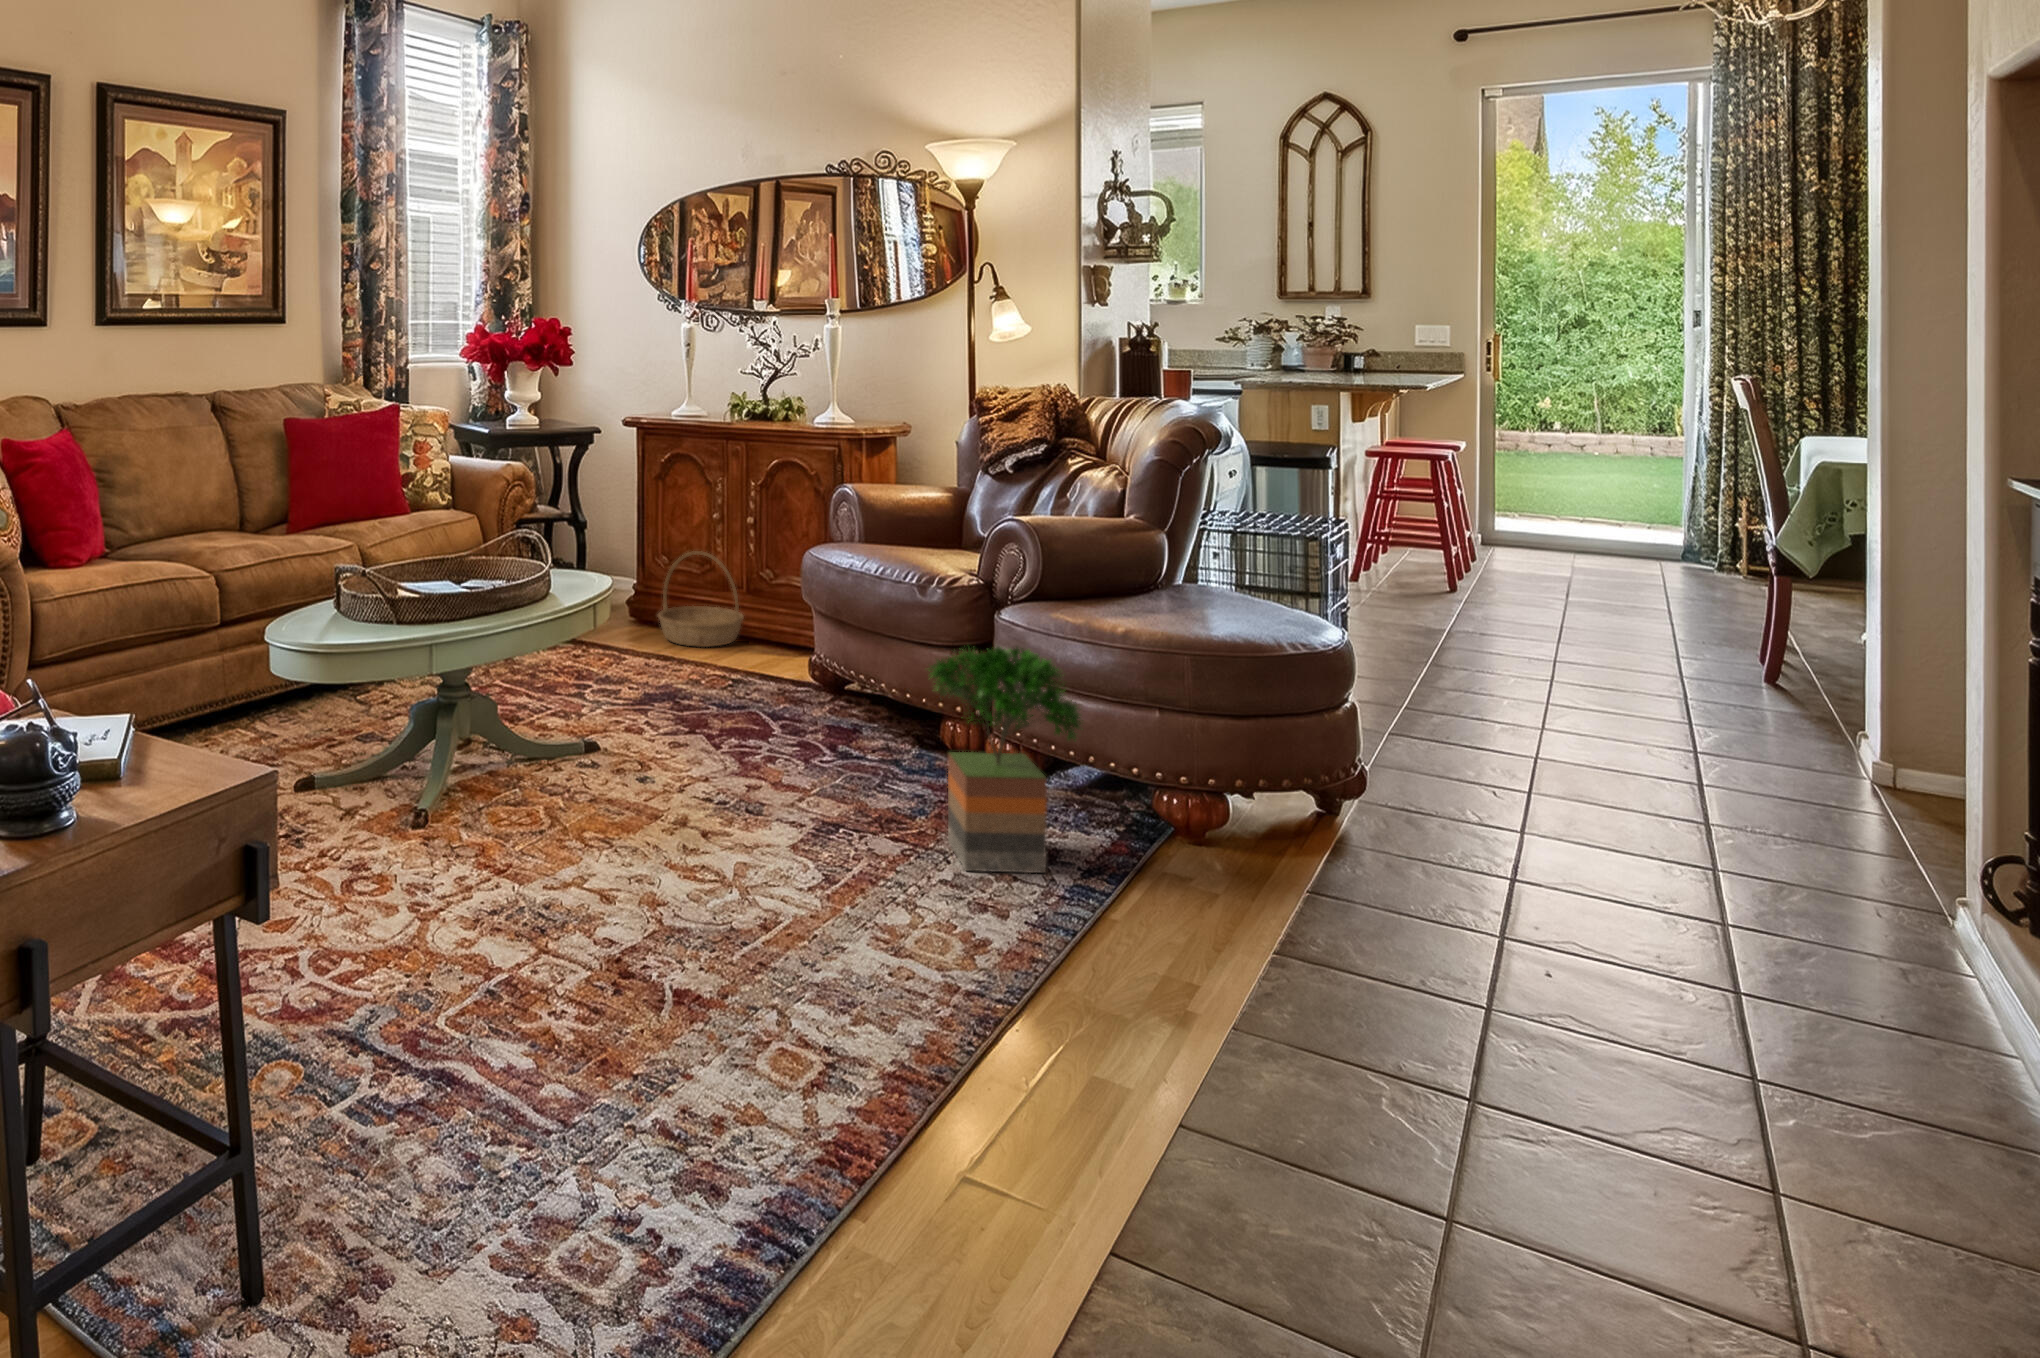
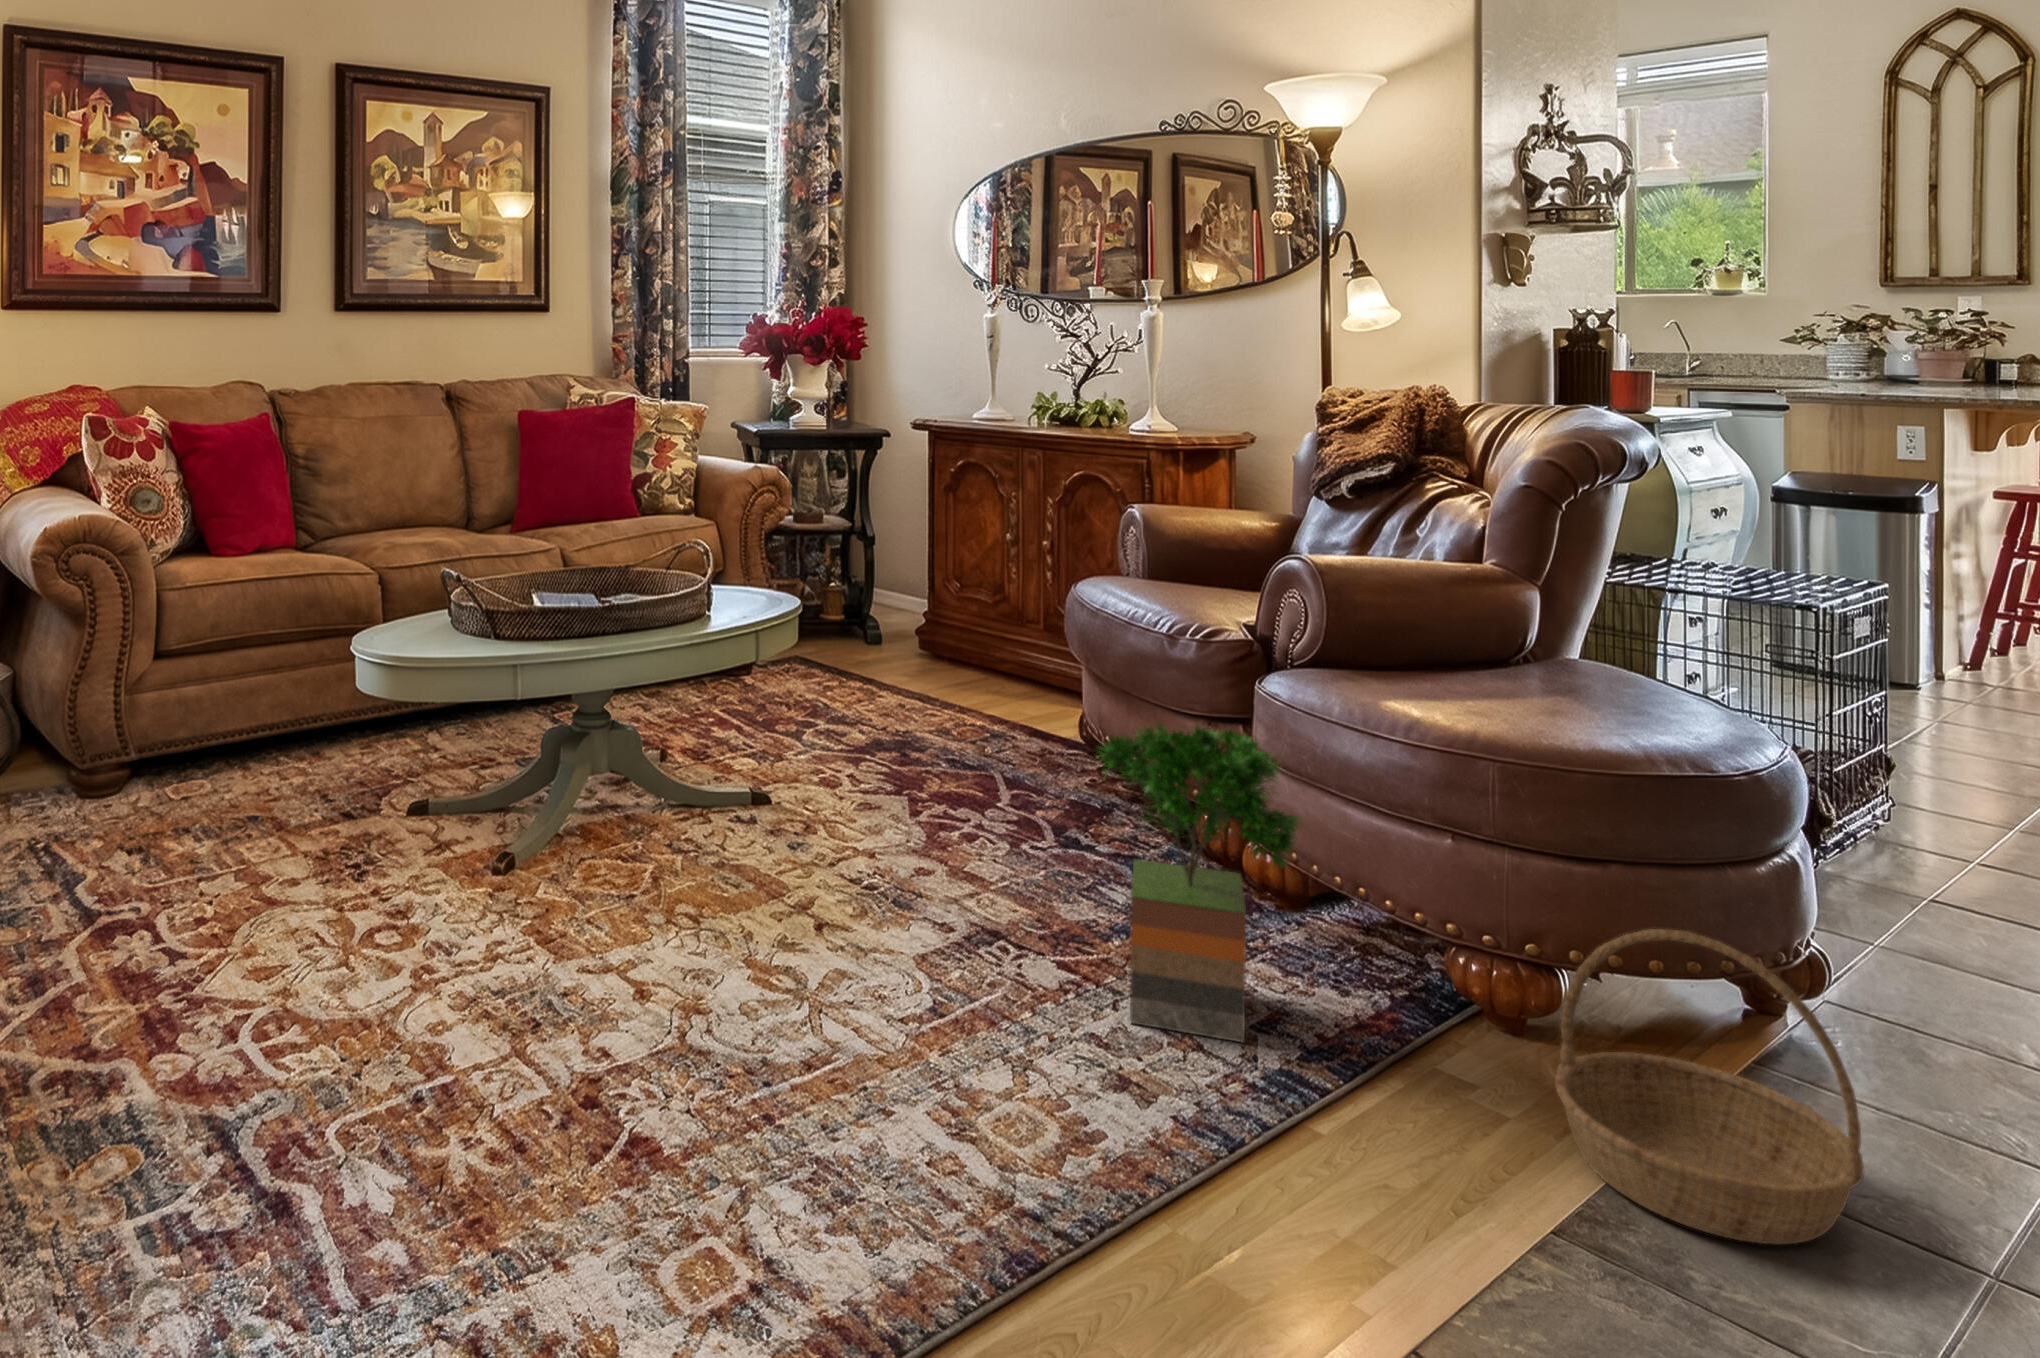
basket: present [658,551,744,647] -> present [1555,929,1864,1245]

